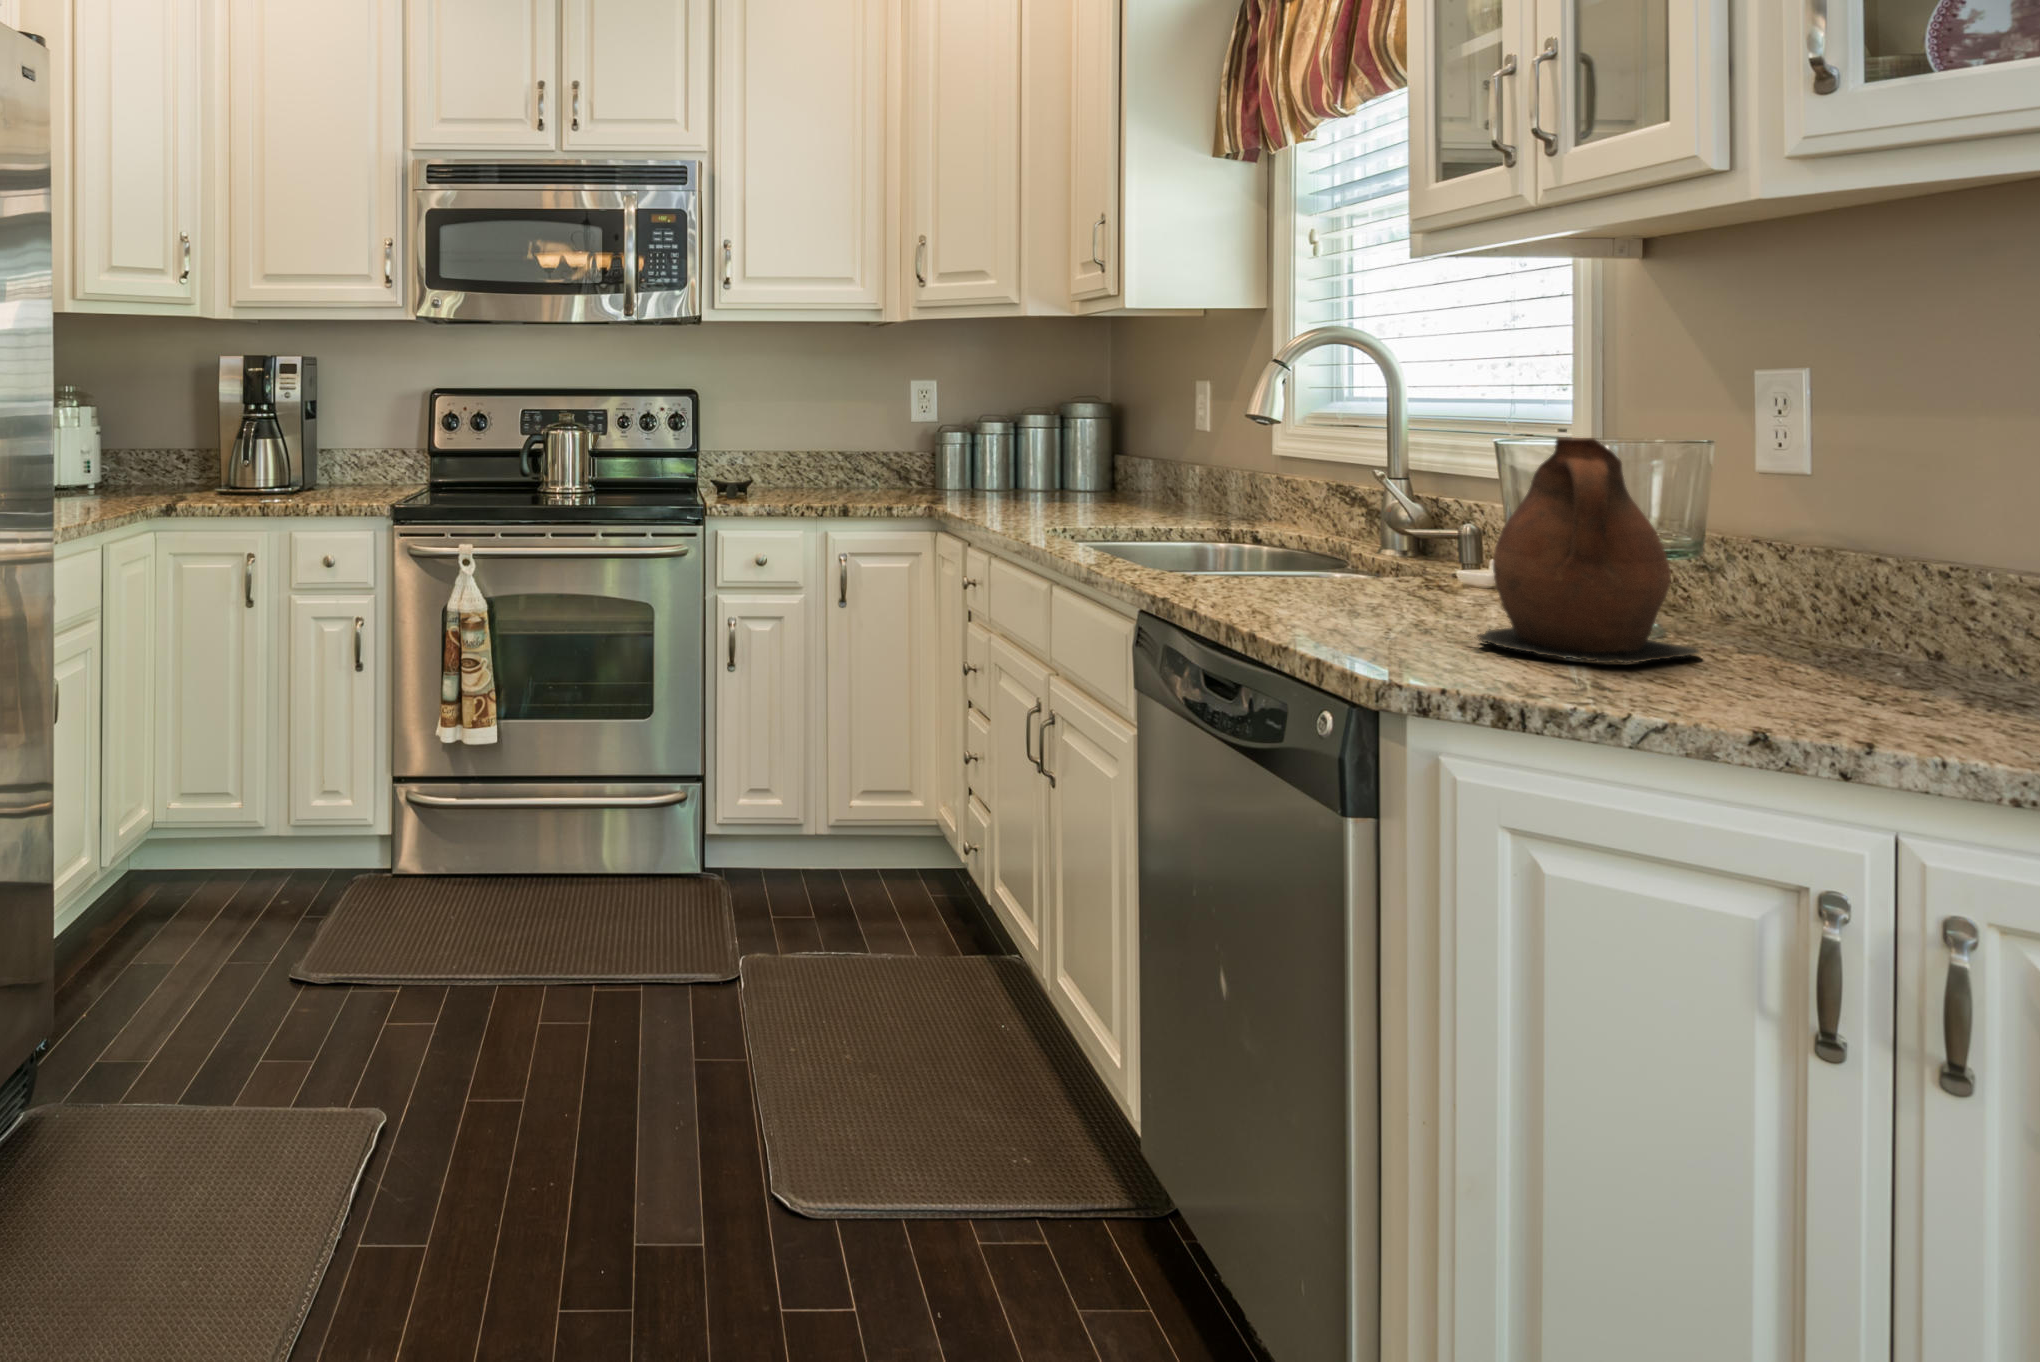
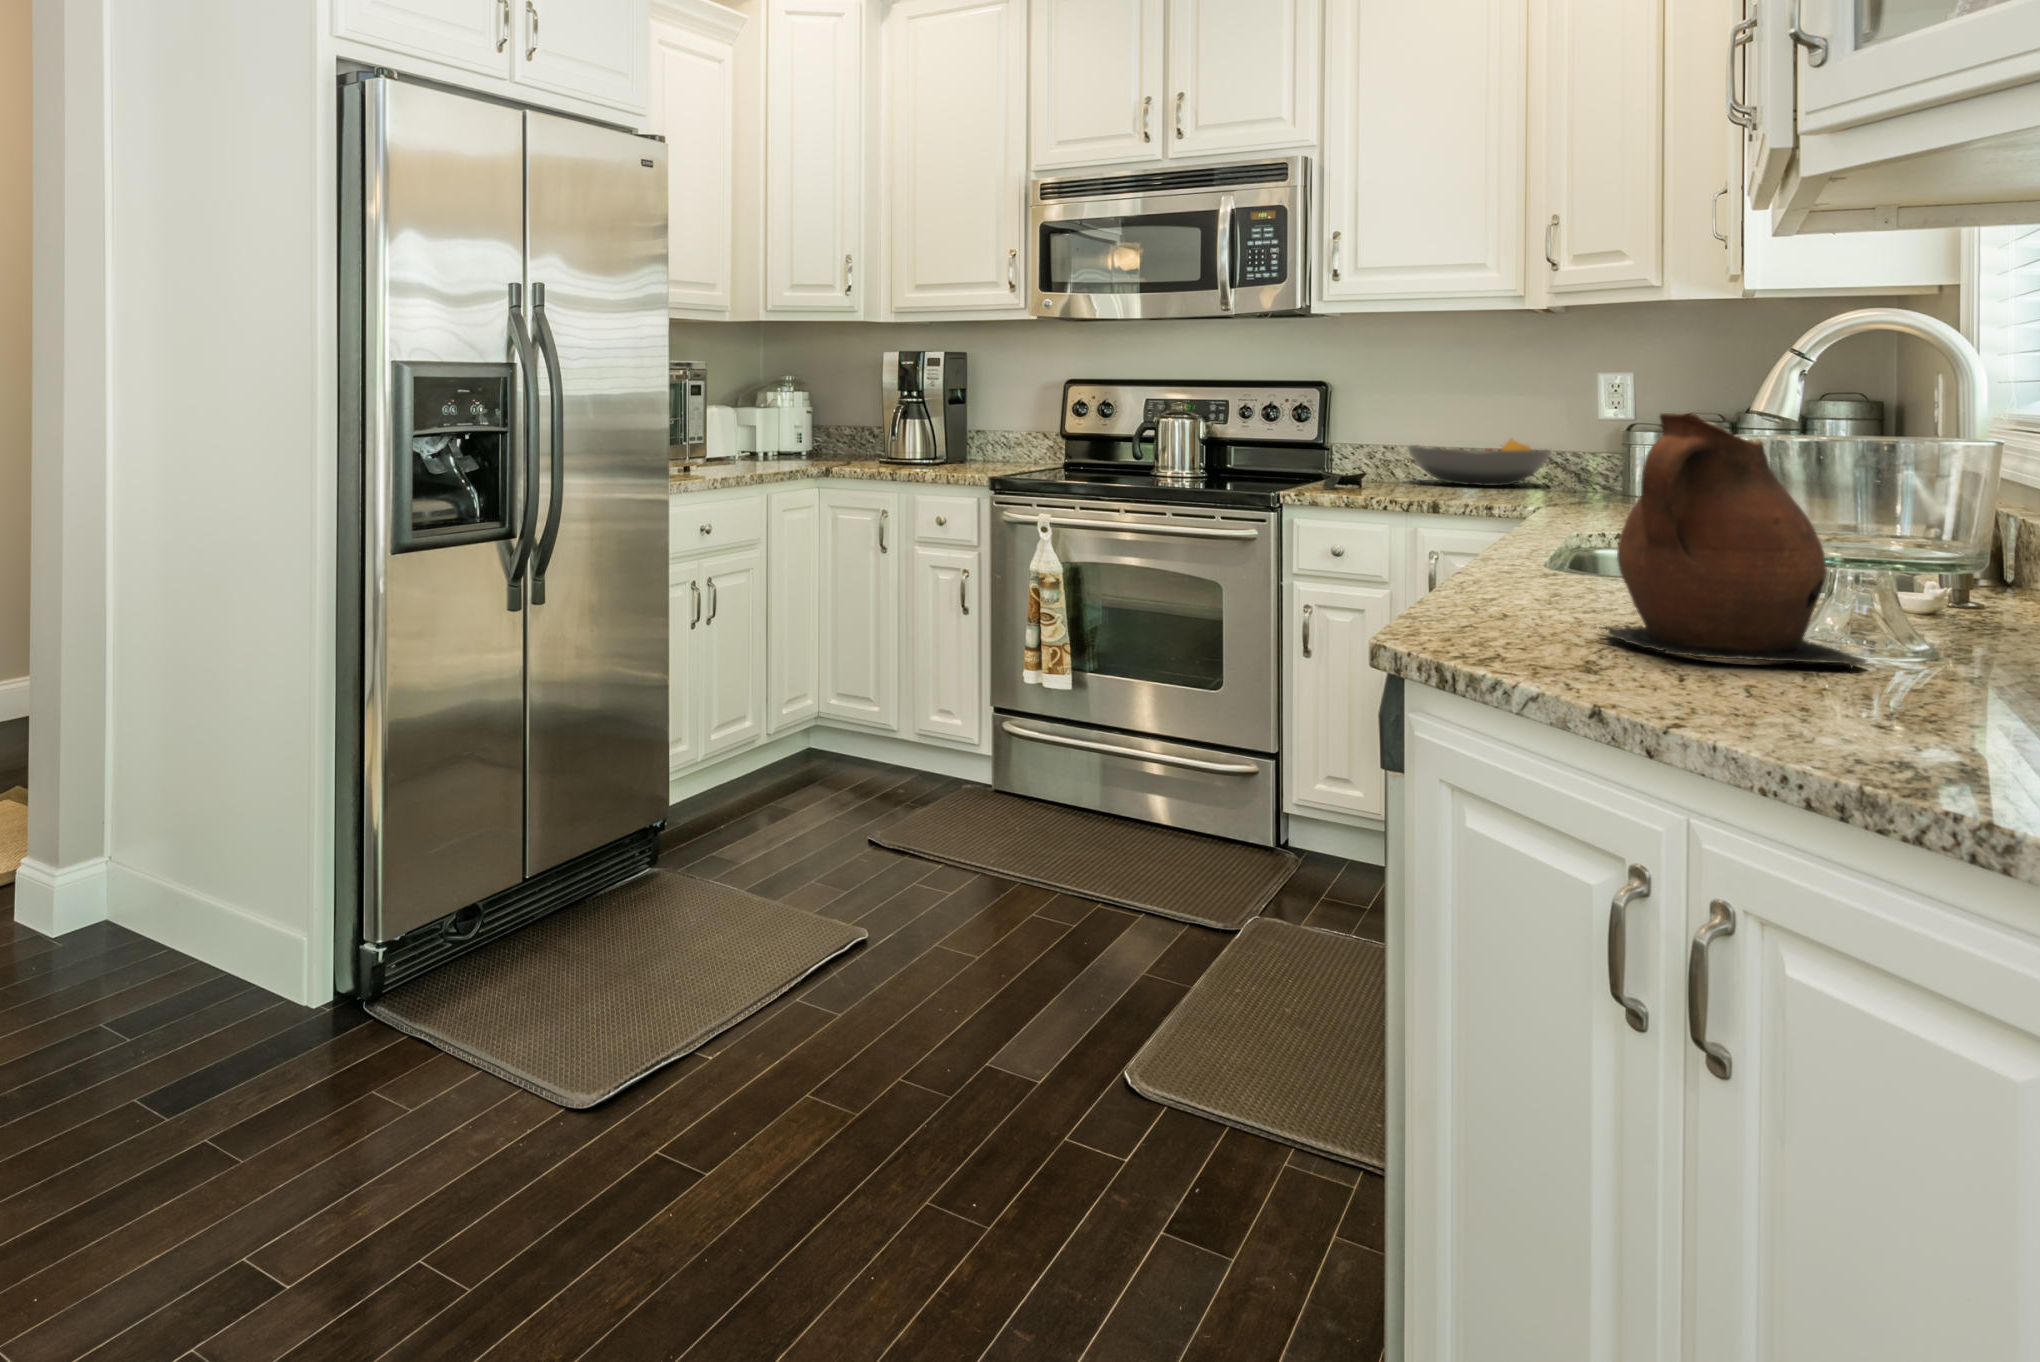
fruit bowl: none [764,440,883,486] -> present [1408,439,1551,486]

